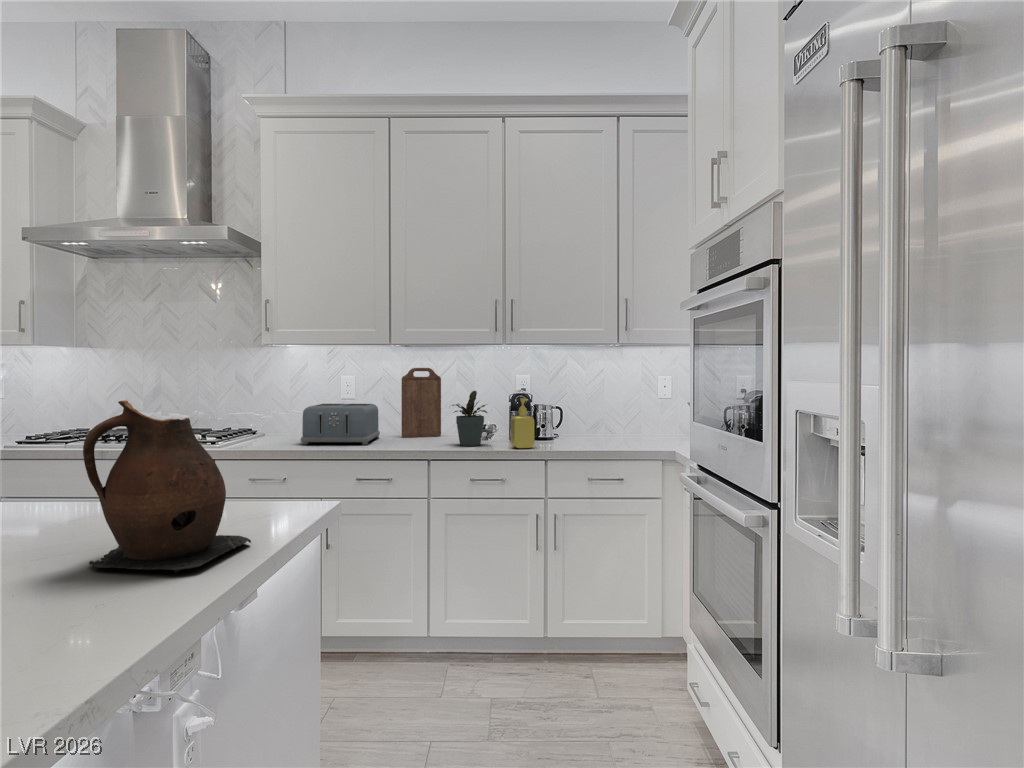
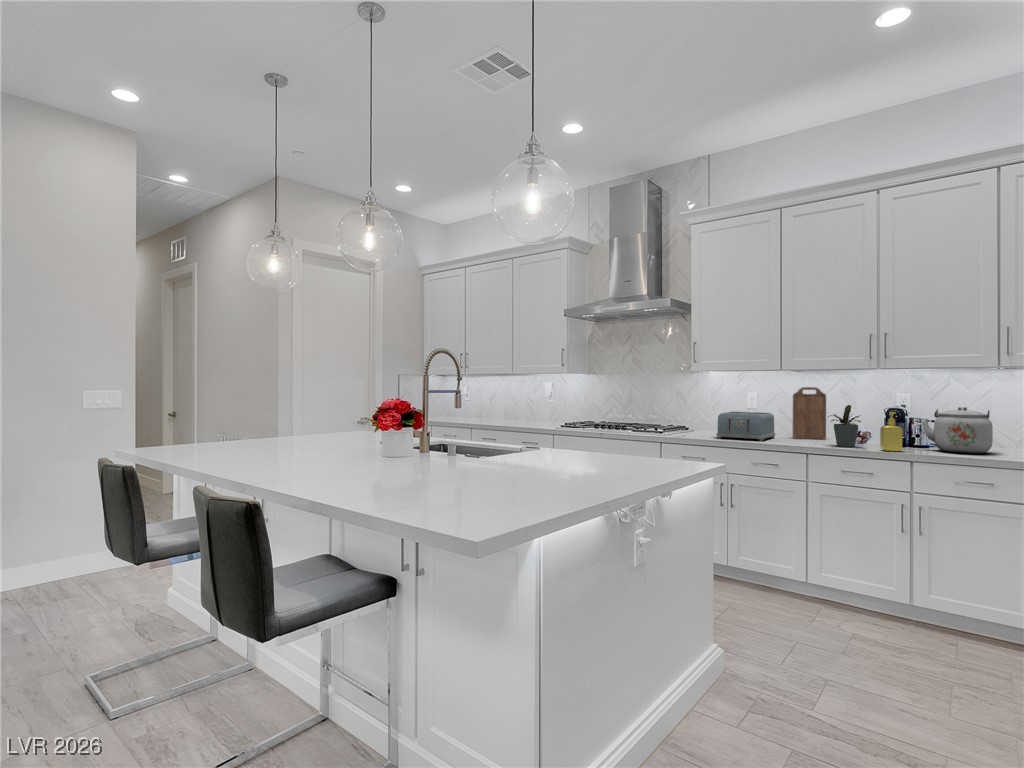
kettle: none [549,390,615,444] -> present [922,407,993,453]
ceramic pitcher: present [83,401,251,573] -> none [608,402,674,474]

